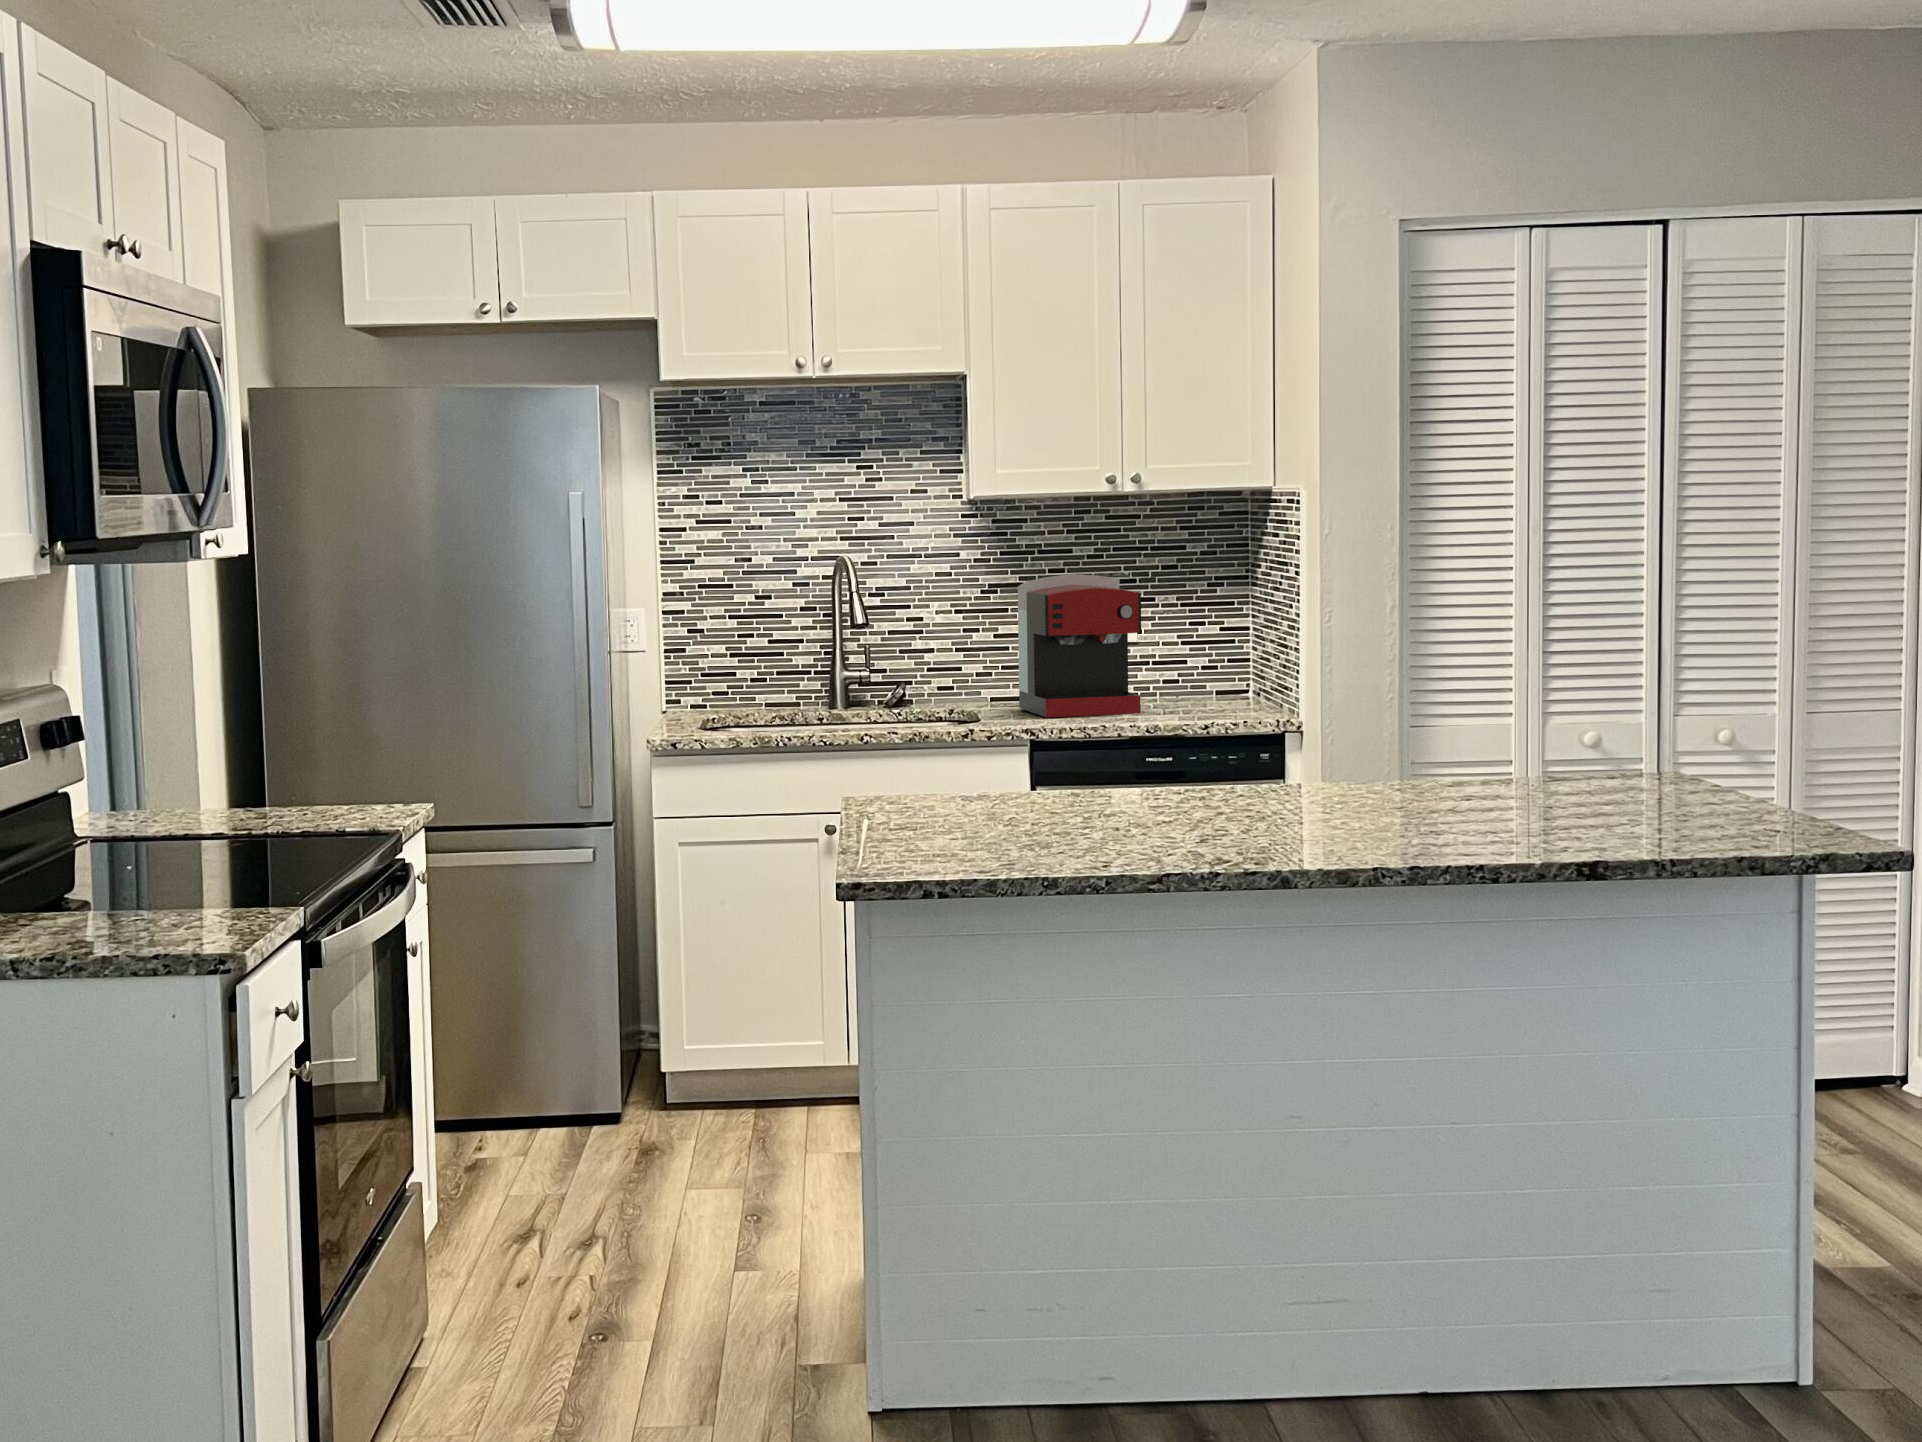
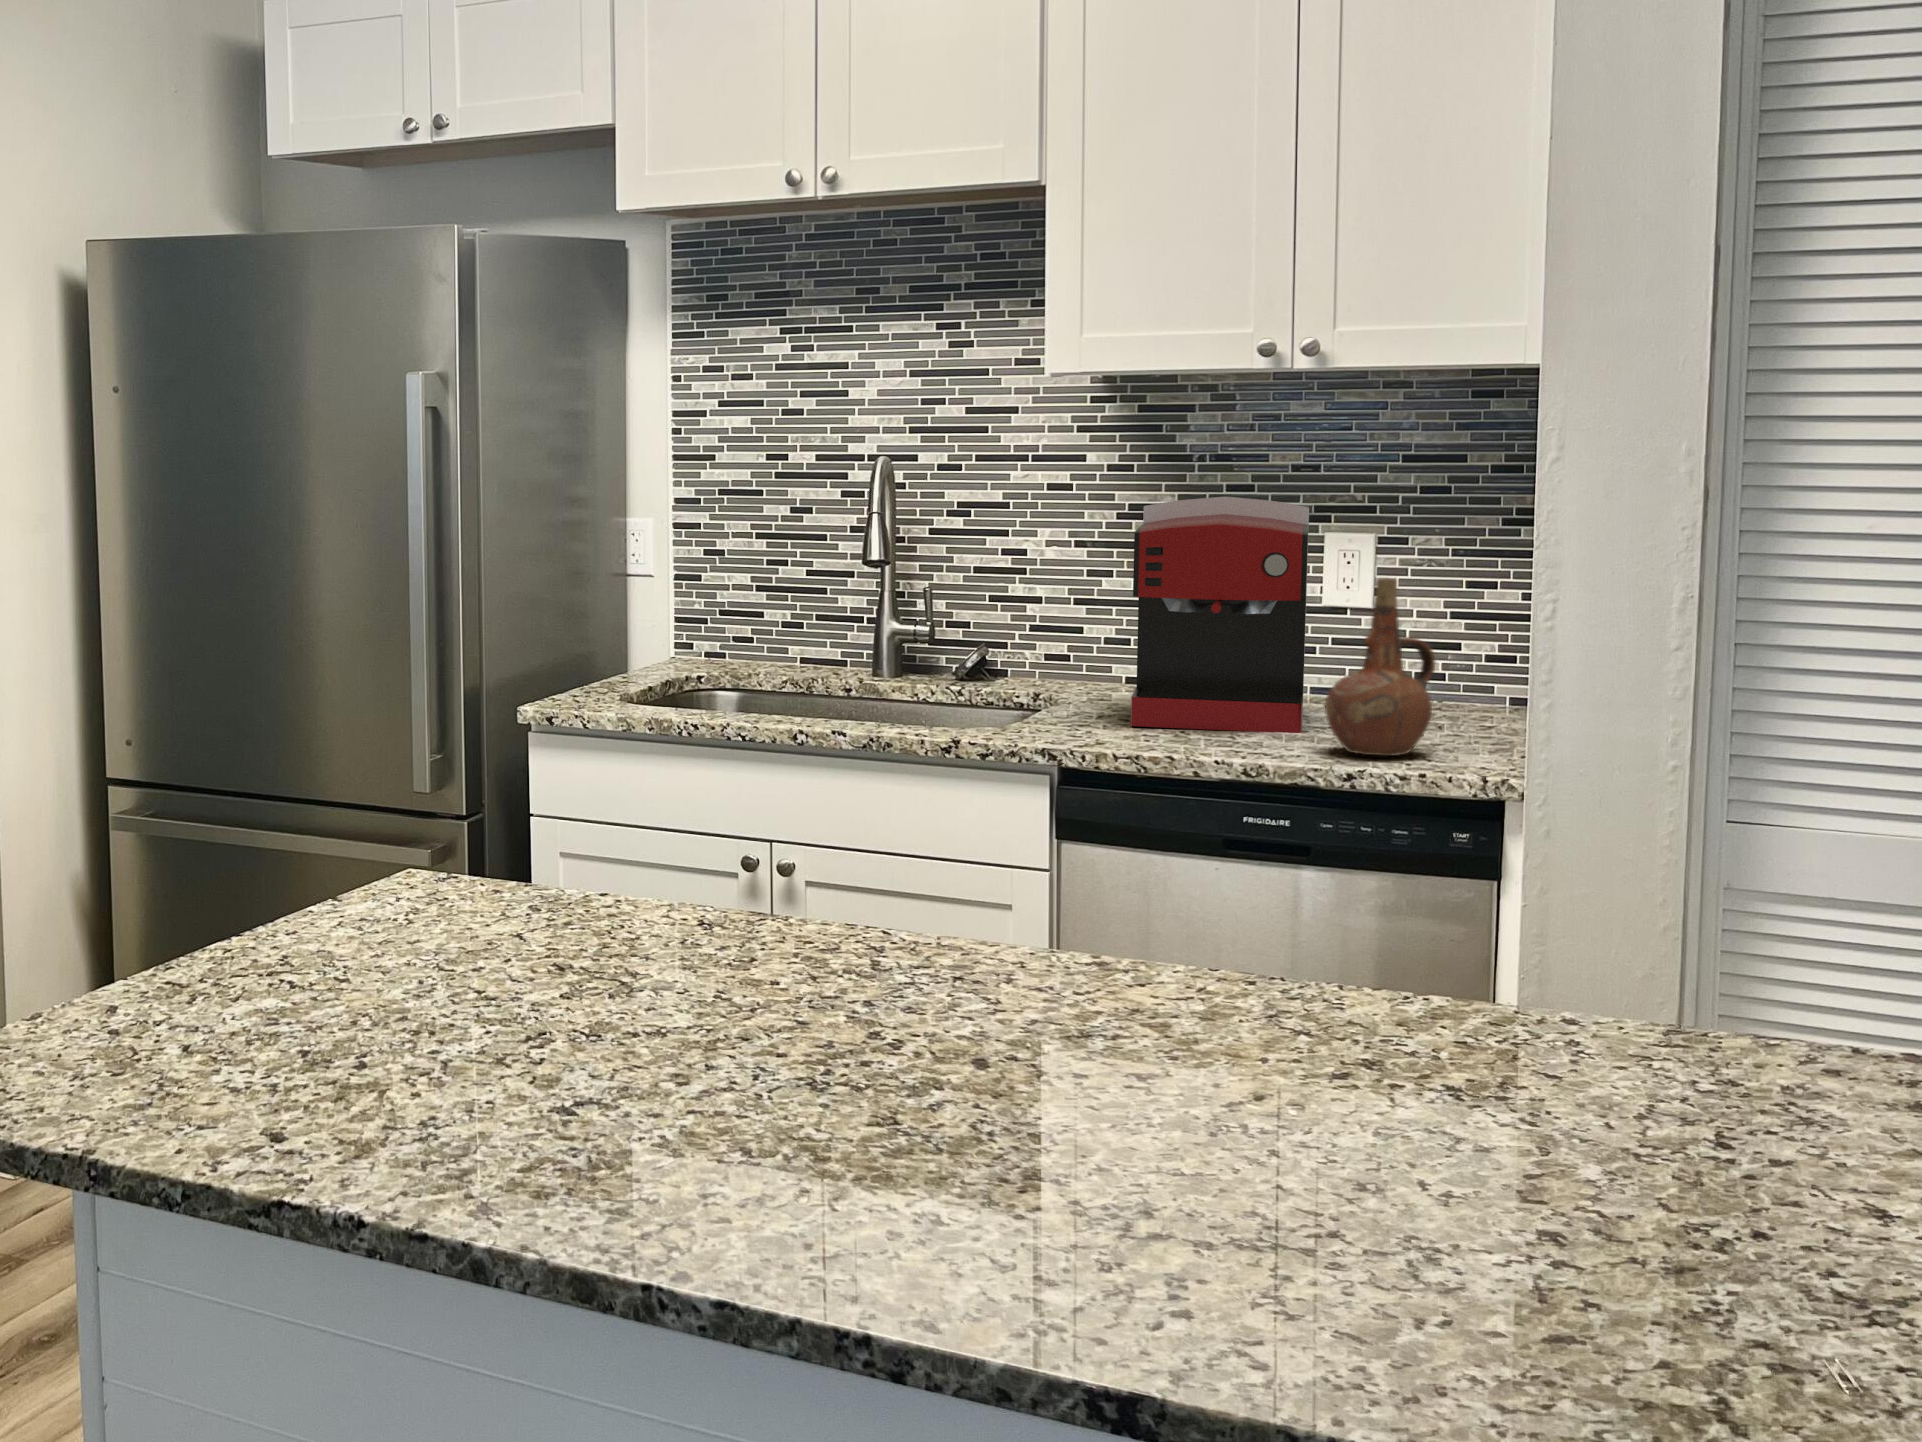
ceramic pitcher: none [1175,613,1232,716] -> present [1325,578,1435,756]

